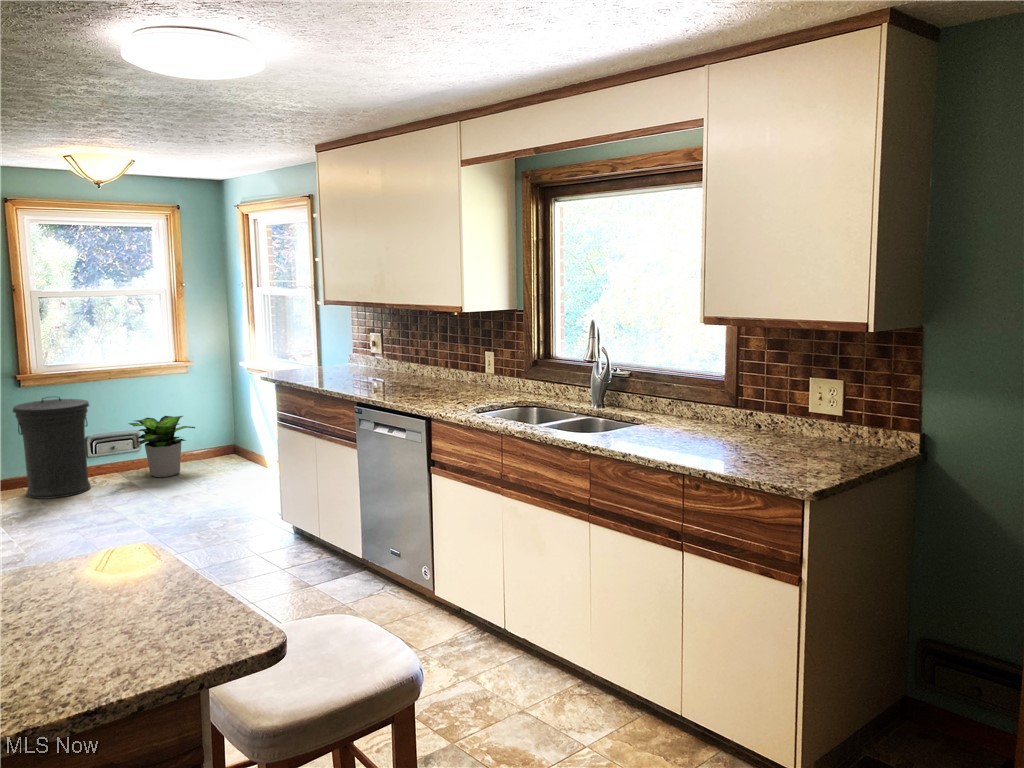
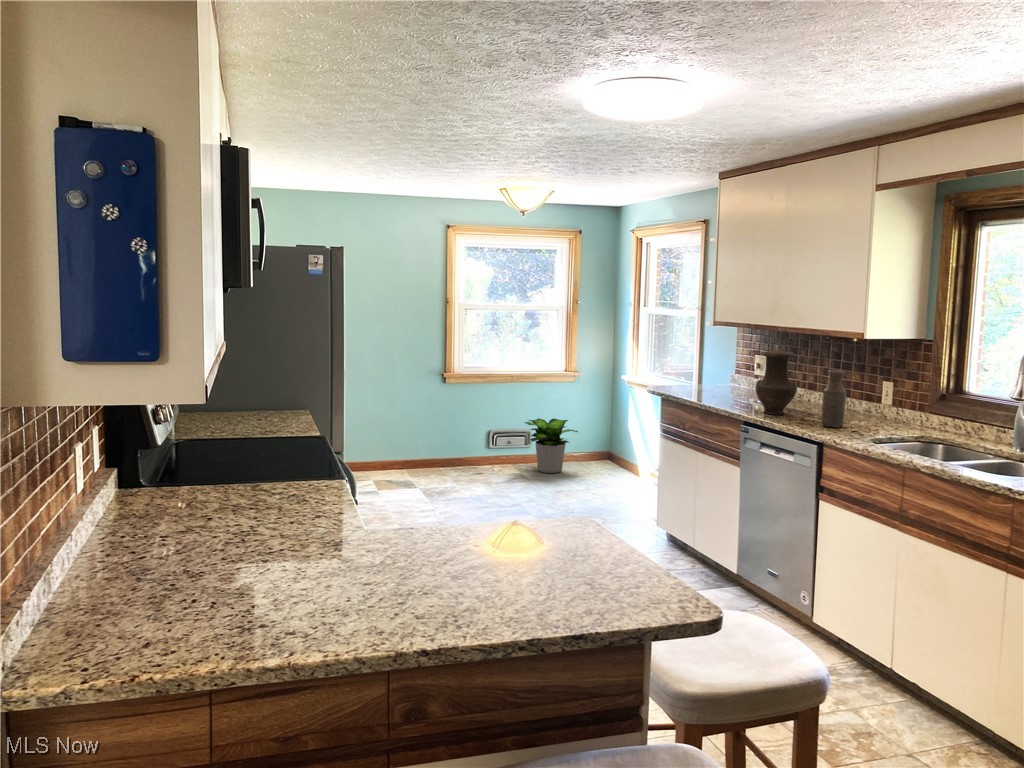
vase: none [366,328,407,392] -> present [756,352,797,414]
bottle: none [429,344,450,401] -> present [821,370,846,428]
trash can: present [13,397,91,499] -> none [440,393,496,479]

